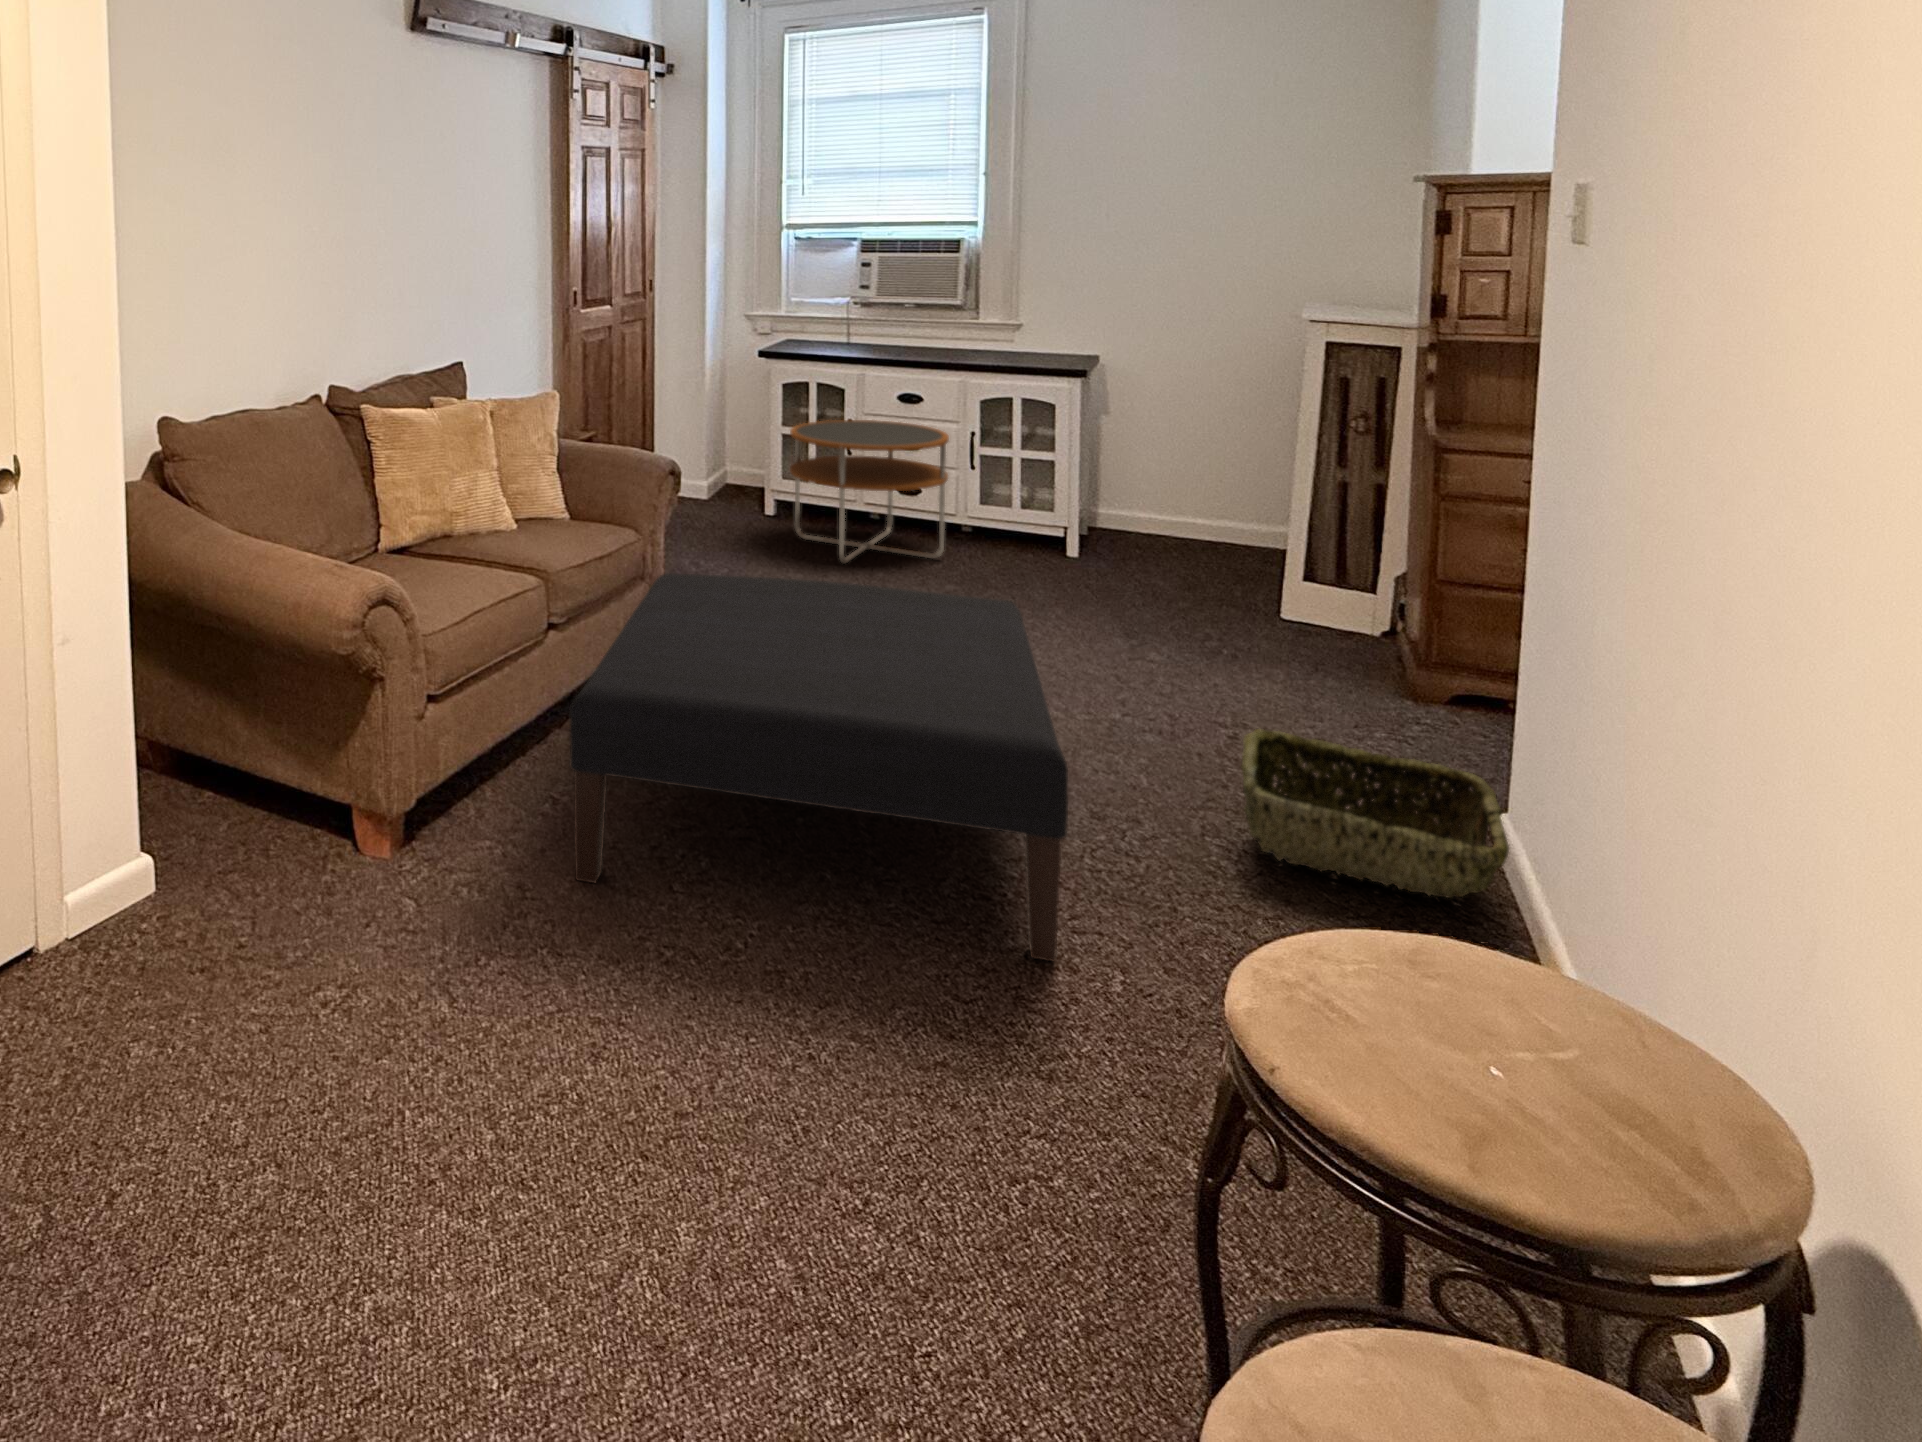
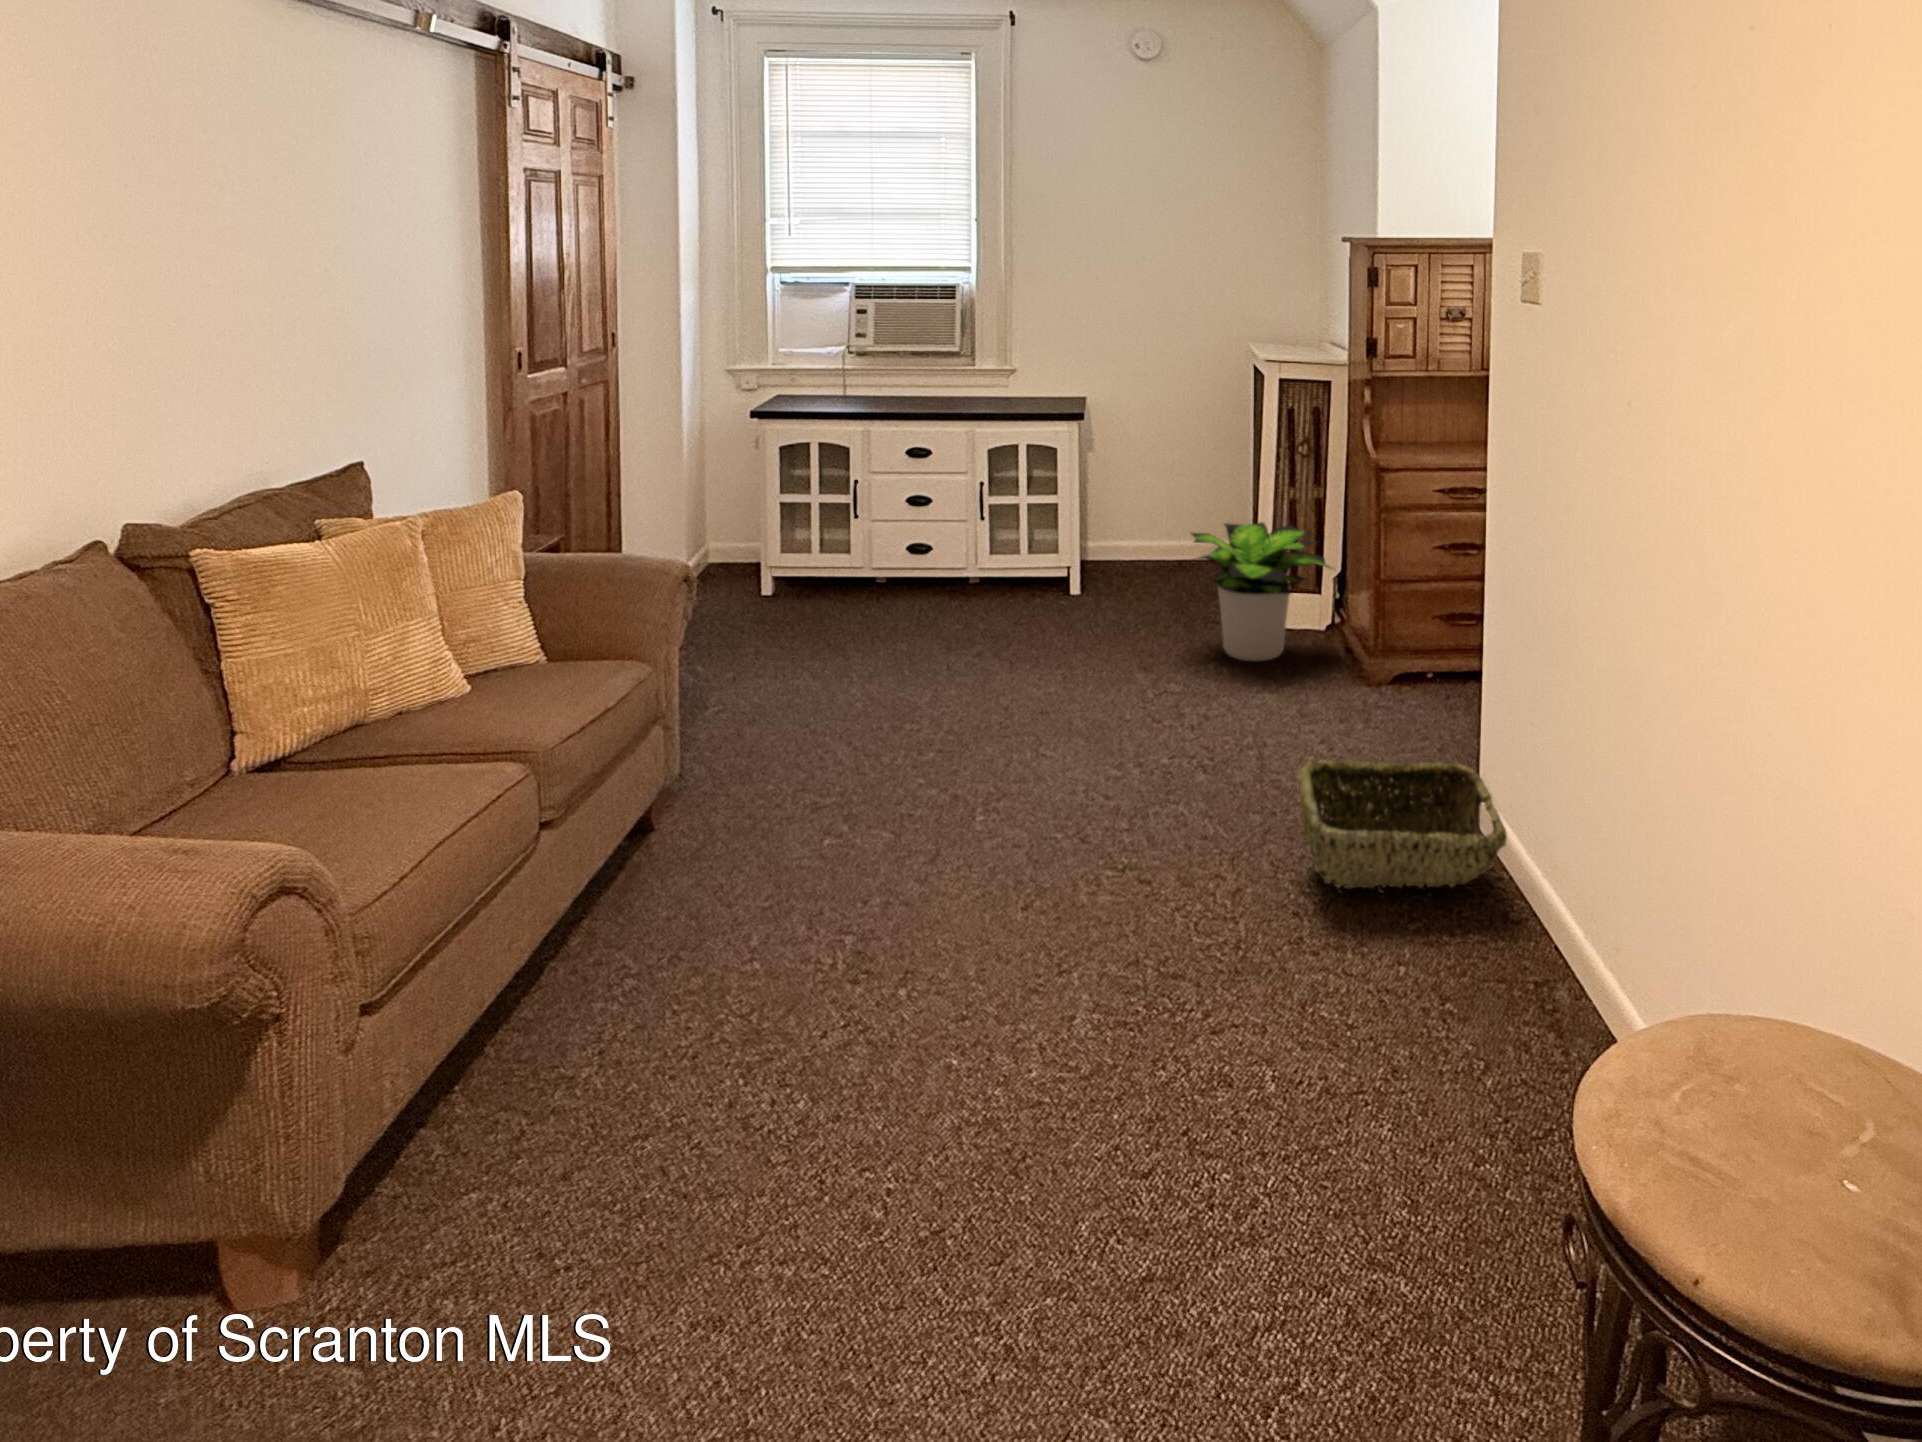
side table: present [790,420,949,563] -> none [792,479,960,643]
potted plant: none [1191,495,1384,647] -> present [1192,522,1330,661]
ottoman: present [569,573,1068,961] -> none [615,678,1208,1188]

